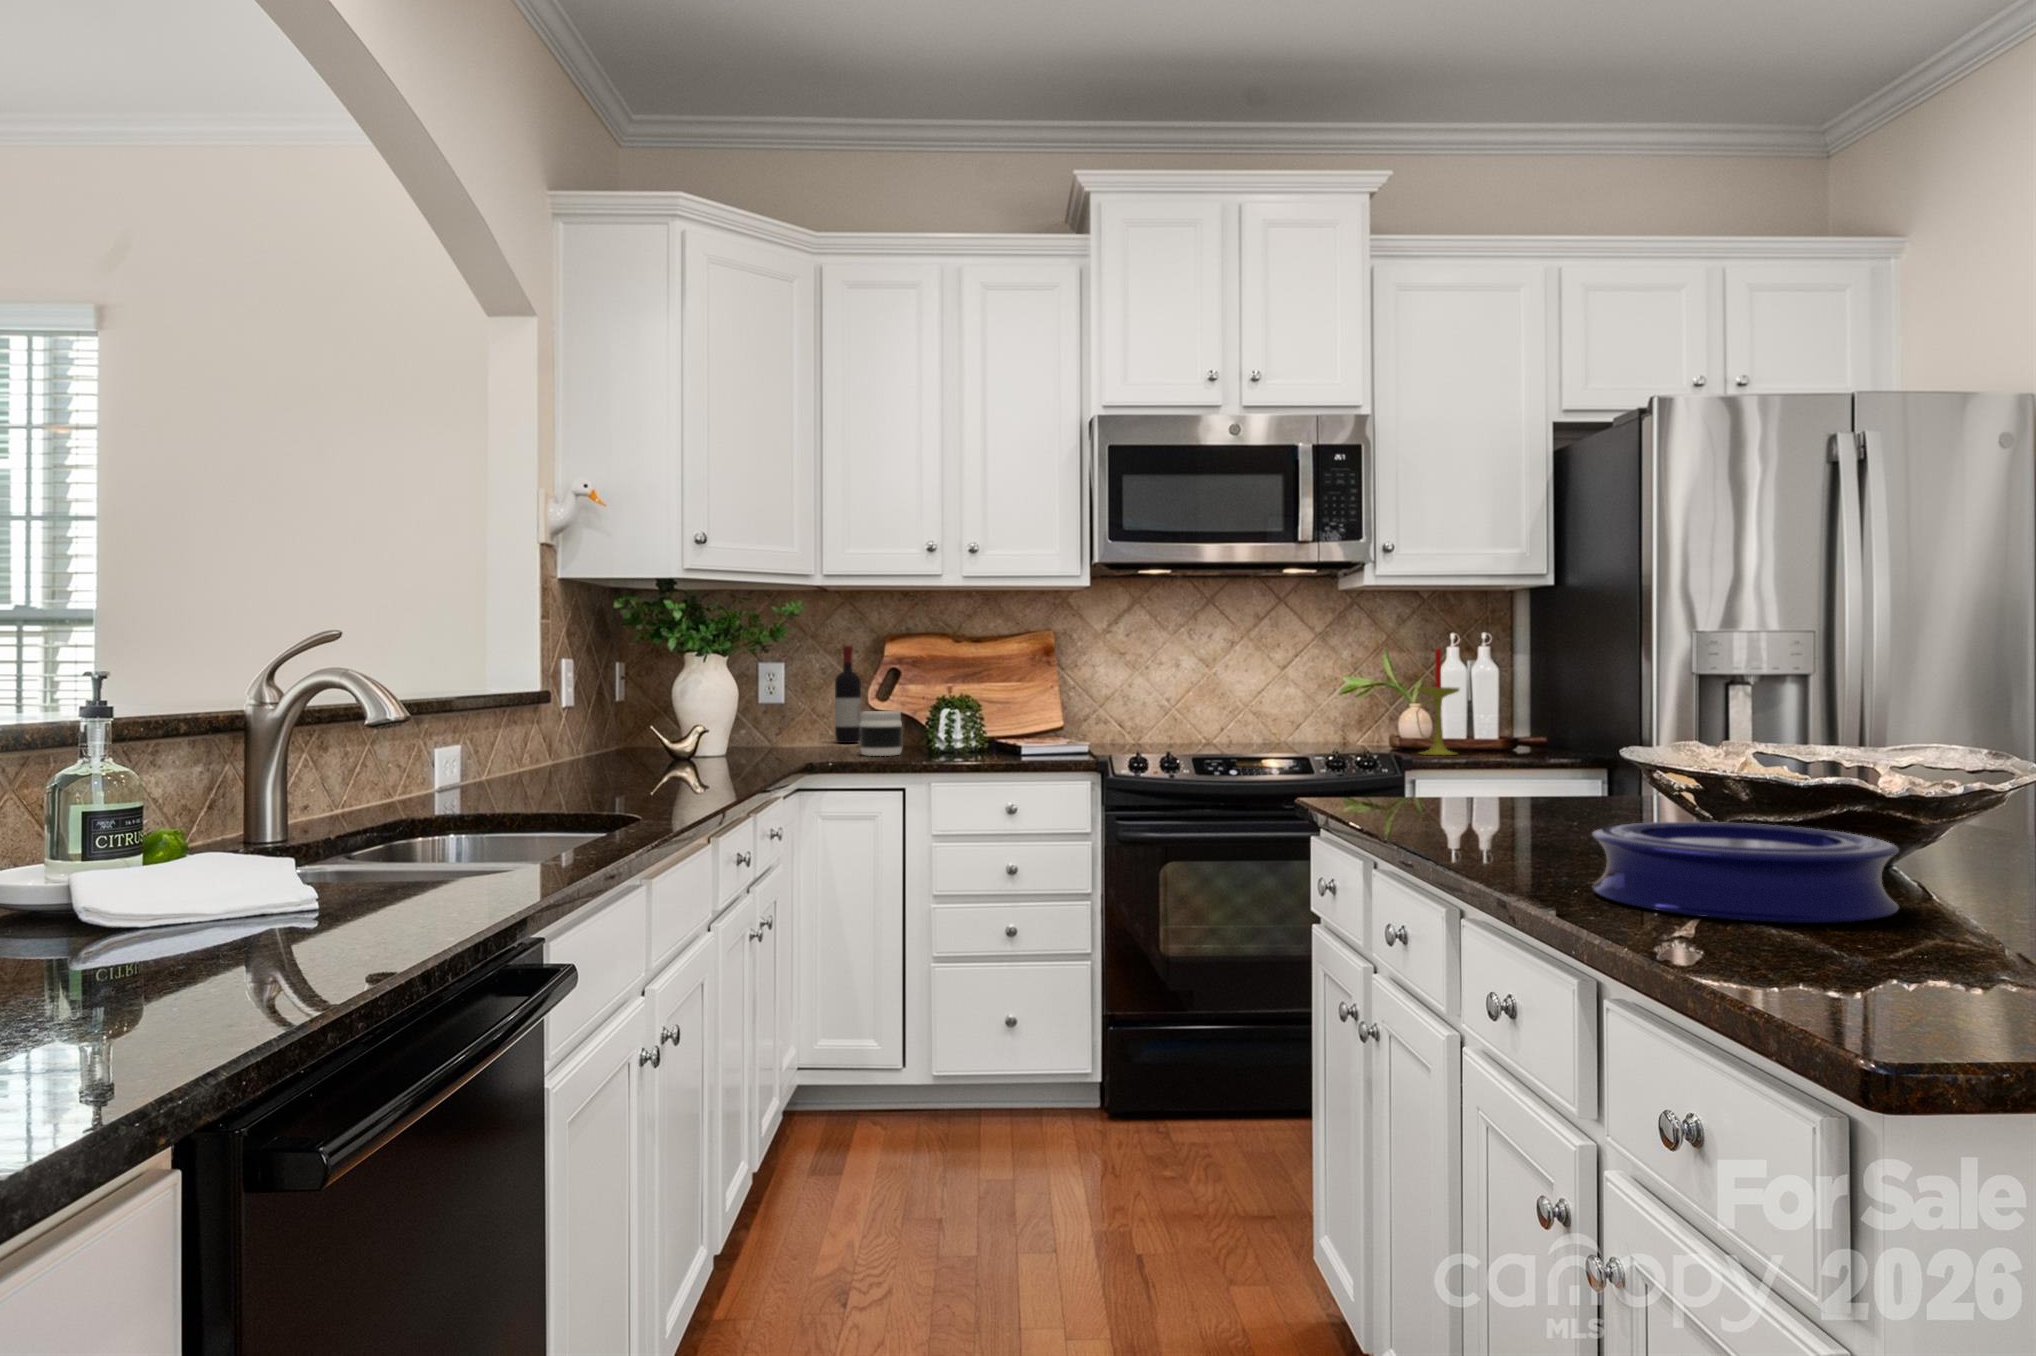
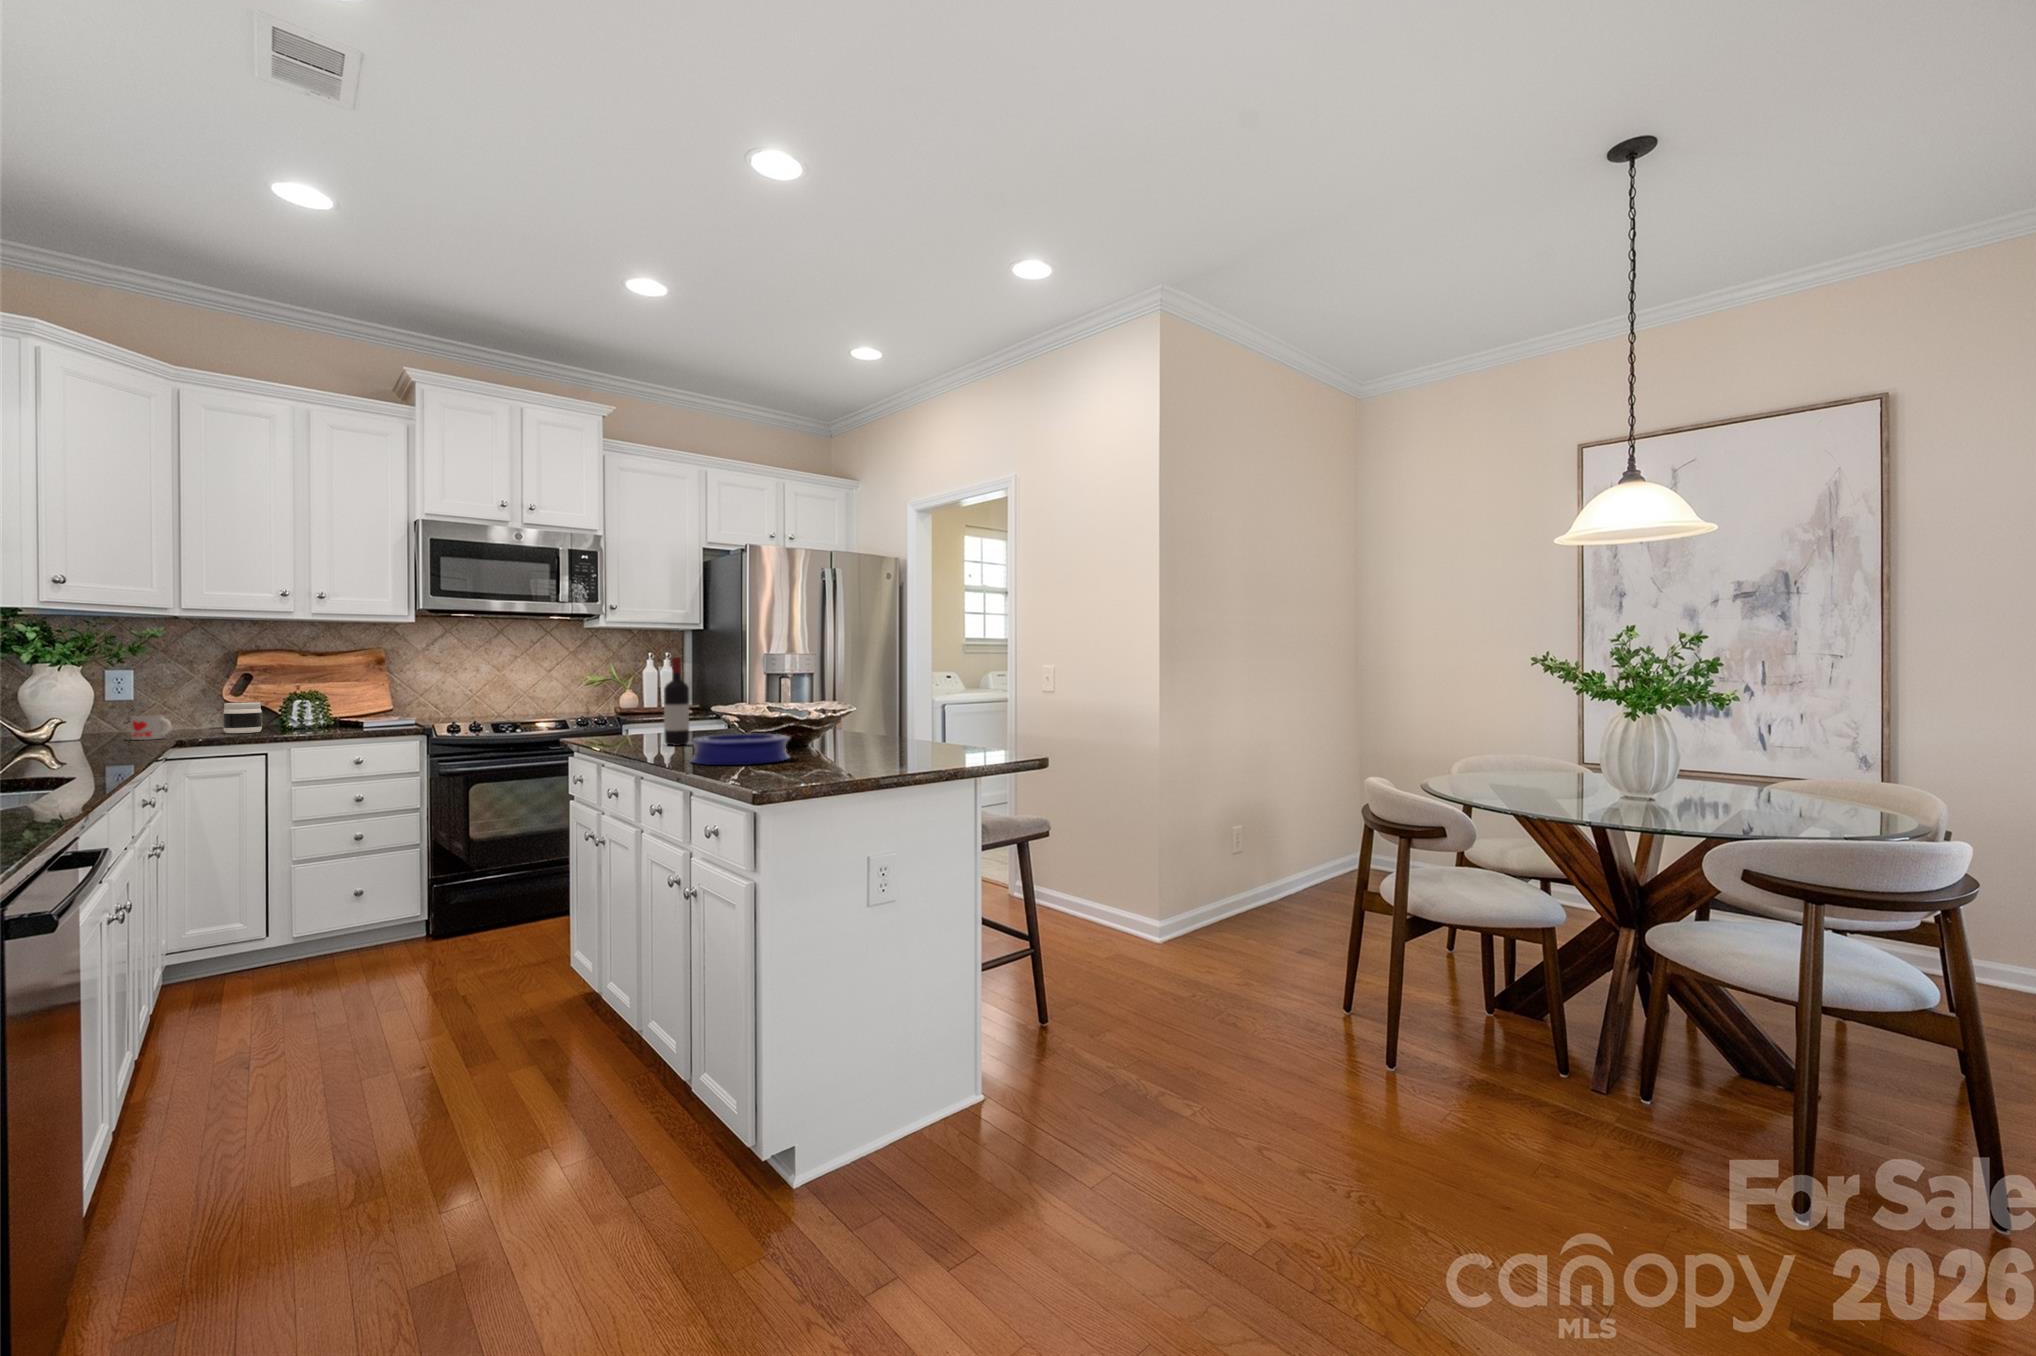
wine bottle: present [835,646,861,743] -> present [664,657,689,746]
candle: present [1416,649,1459,755] -> none [629,660,654,718]
mug: none [762,726,801,760] -> present [131,715,172,740]

